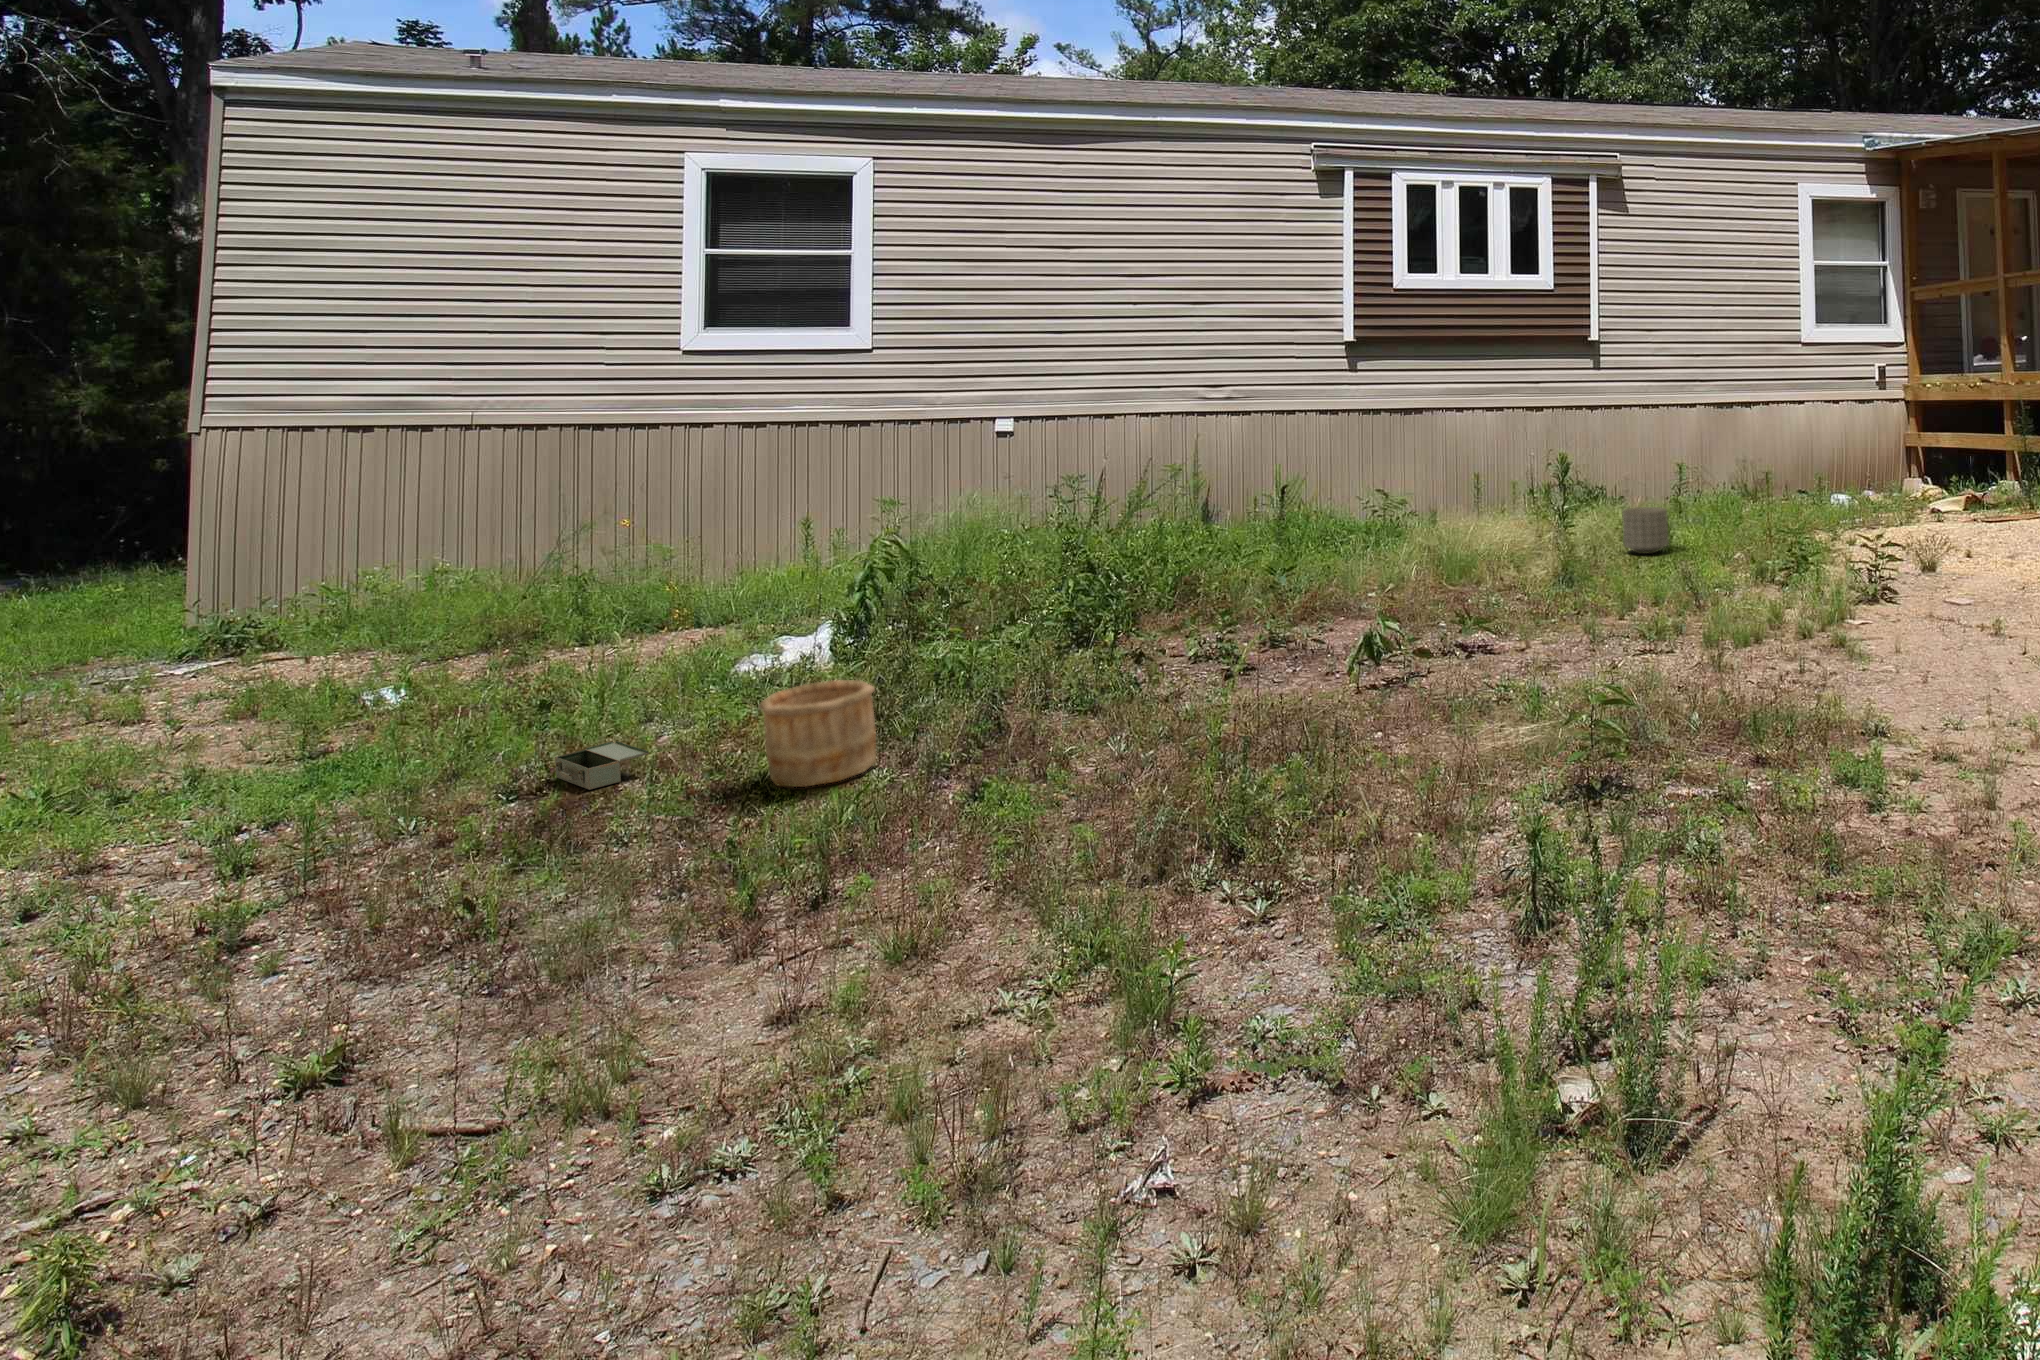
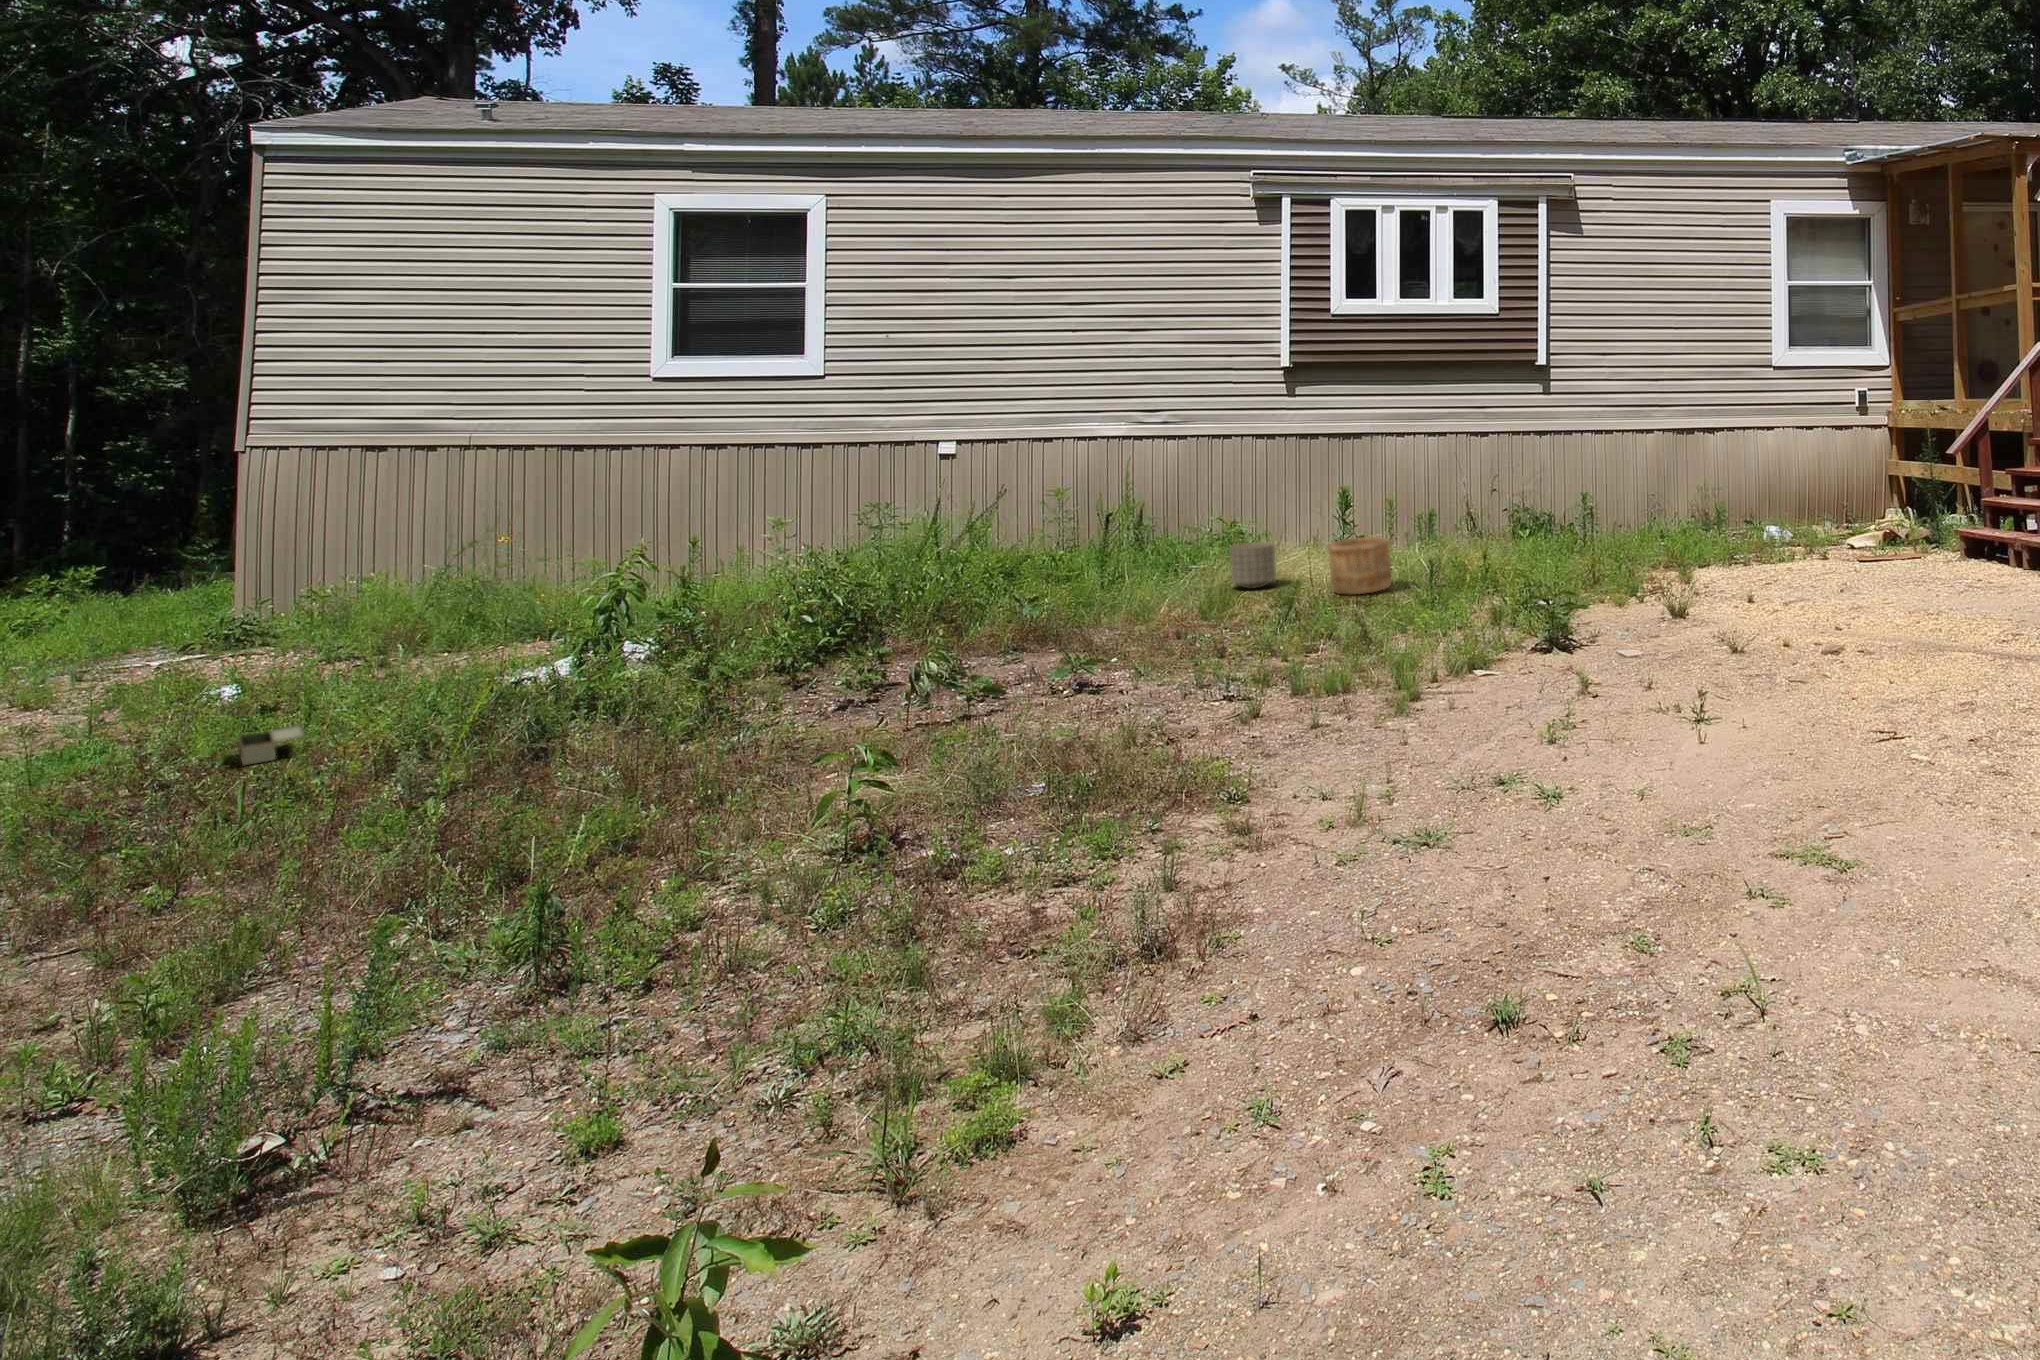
planter: present [1622,507,1669,554] -> present [1230,542,1276,589]
wooden bucket: present [759,680,876,787] -> present [1327,537,1391,594]

